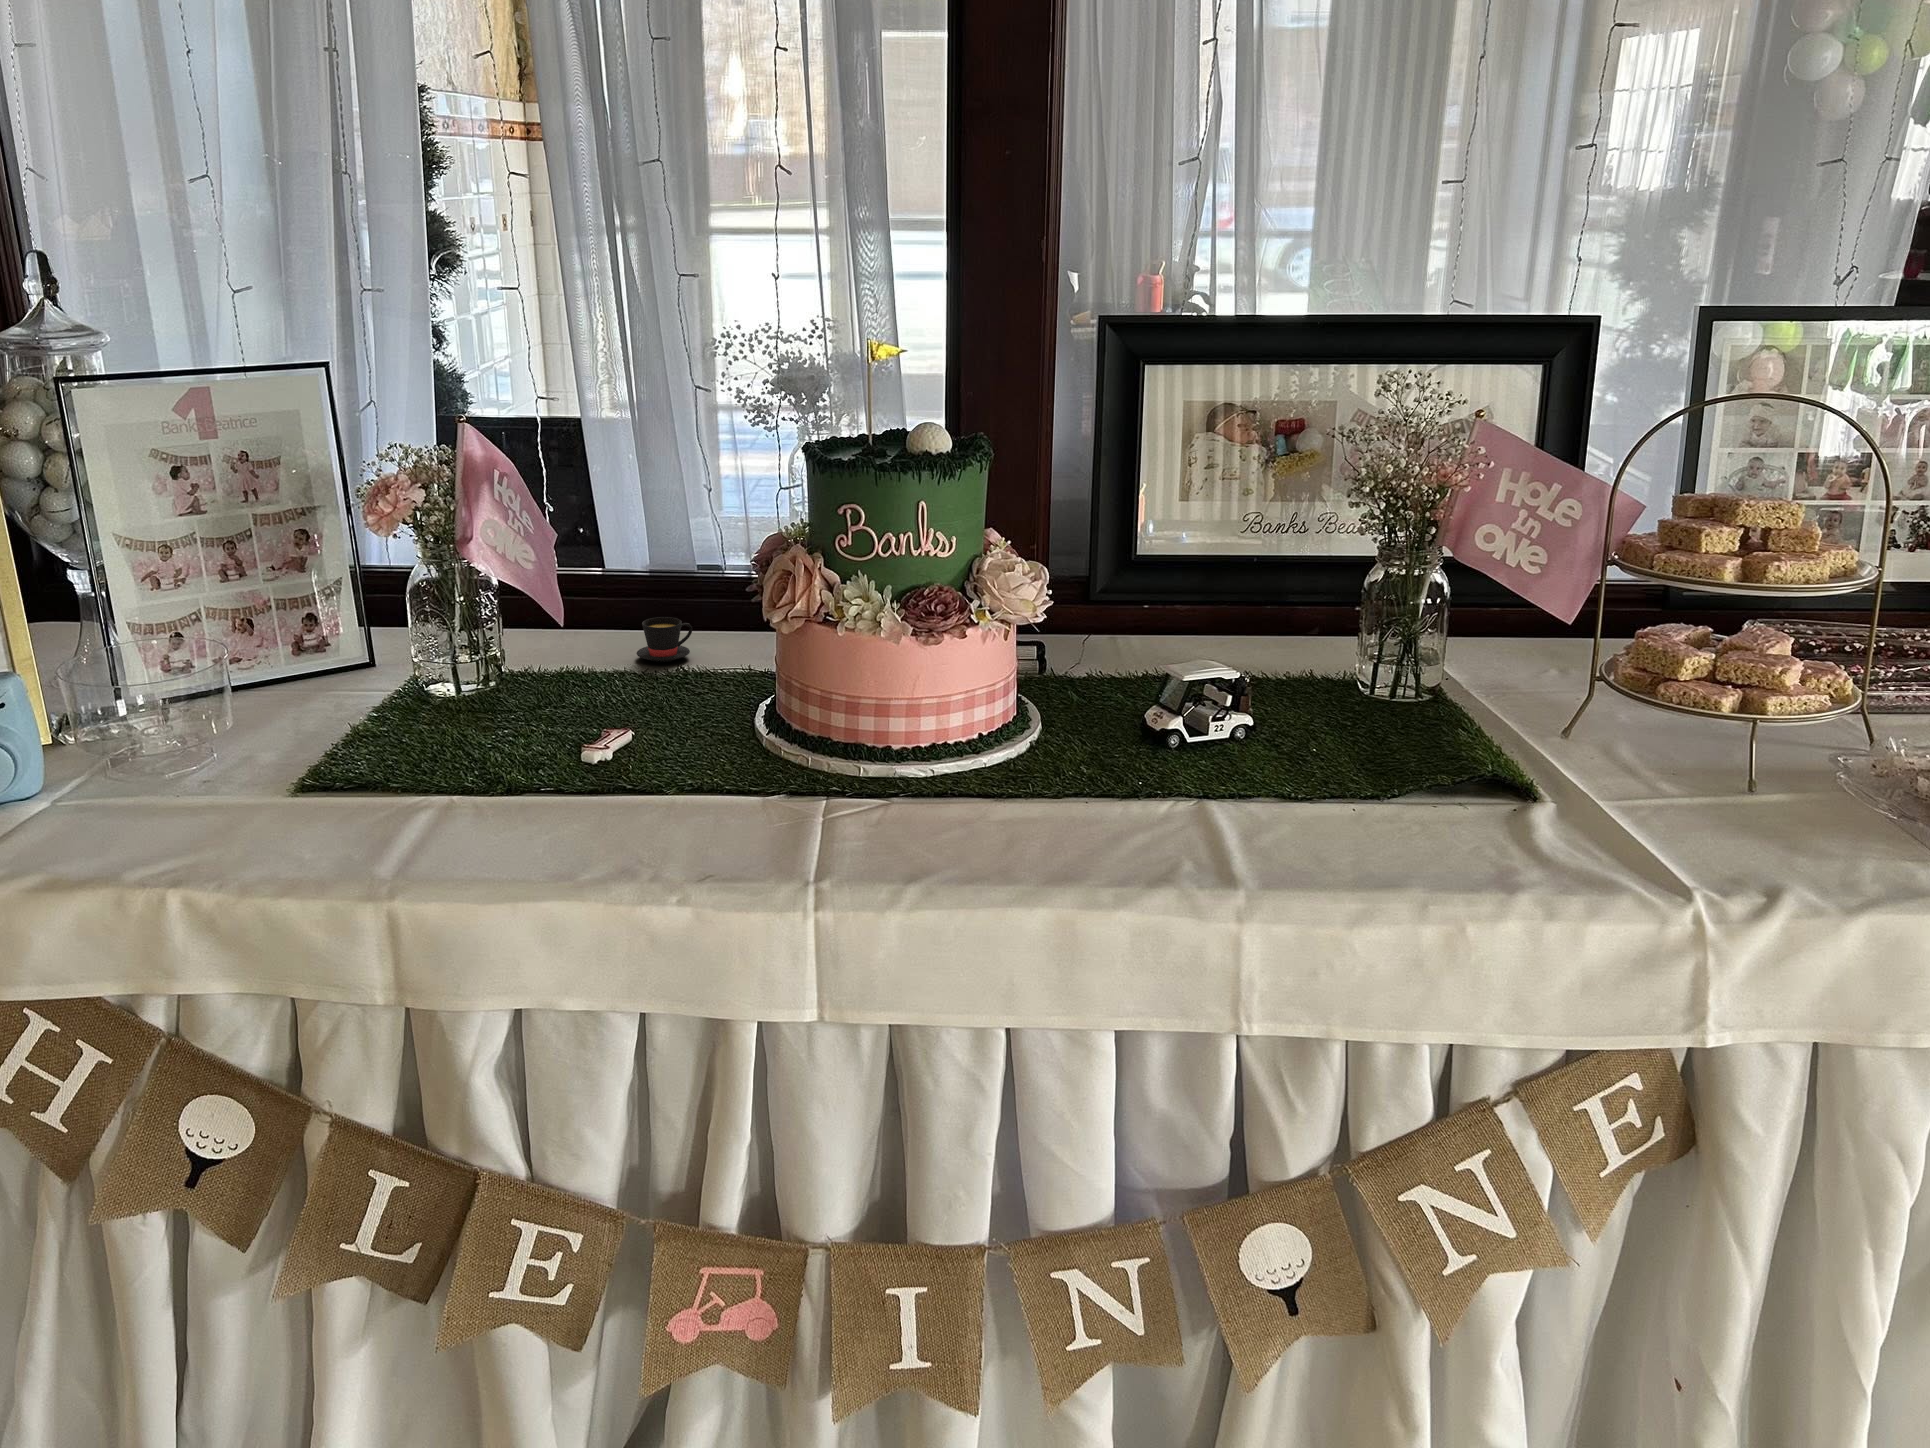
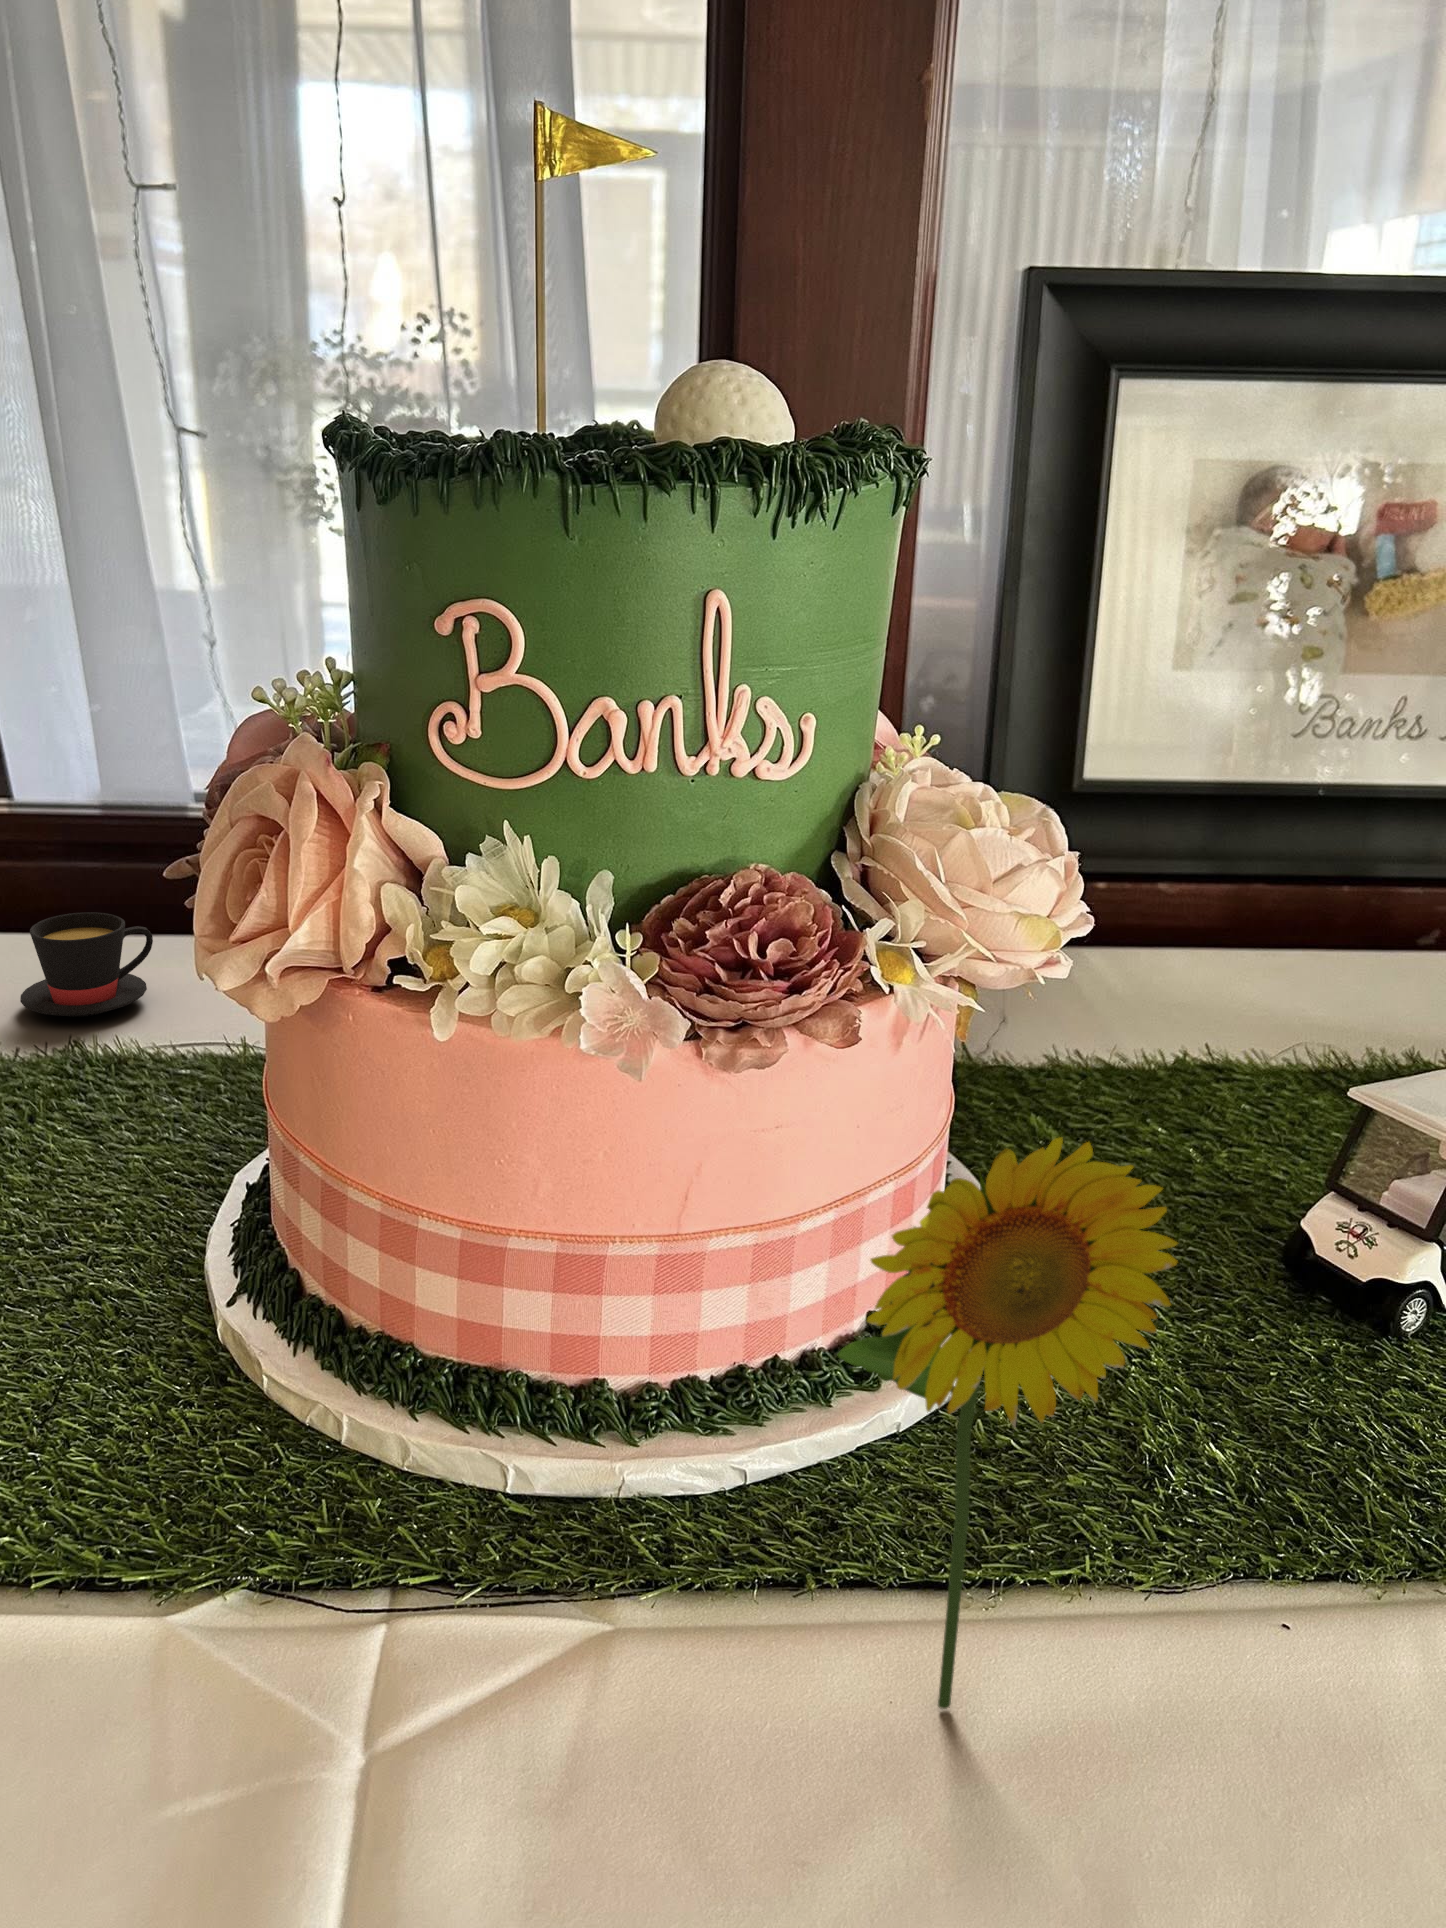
flower: none [949,642,1028,813] -> present [837,1137,1177,1709]

